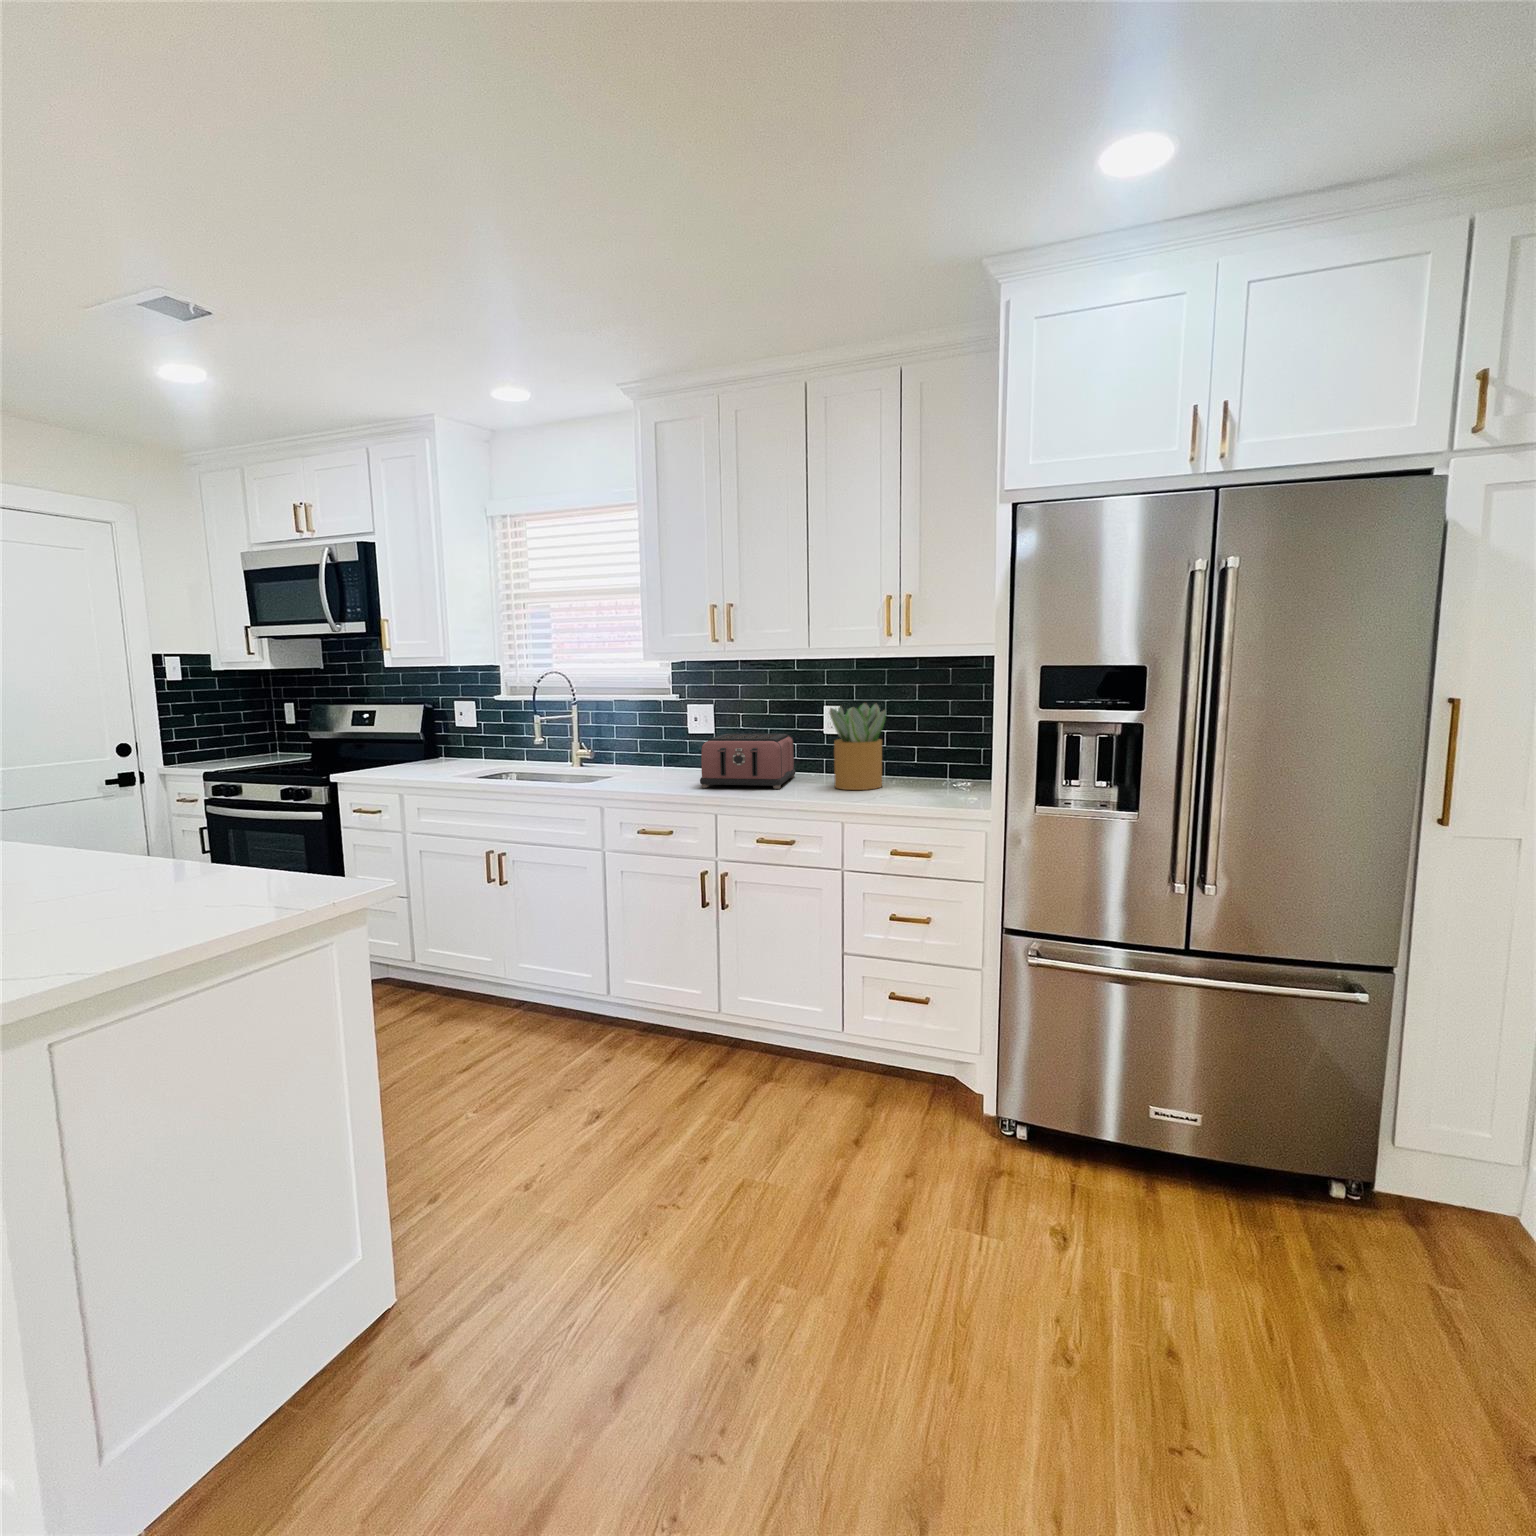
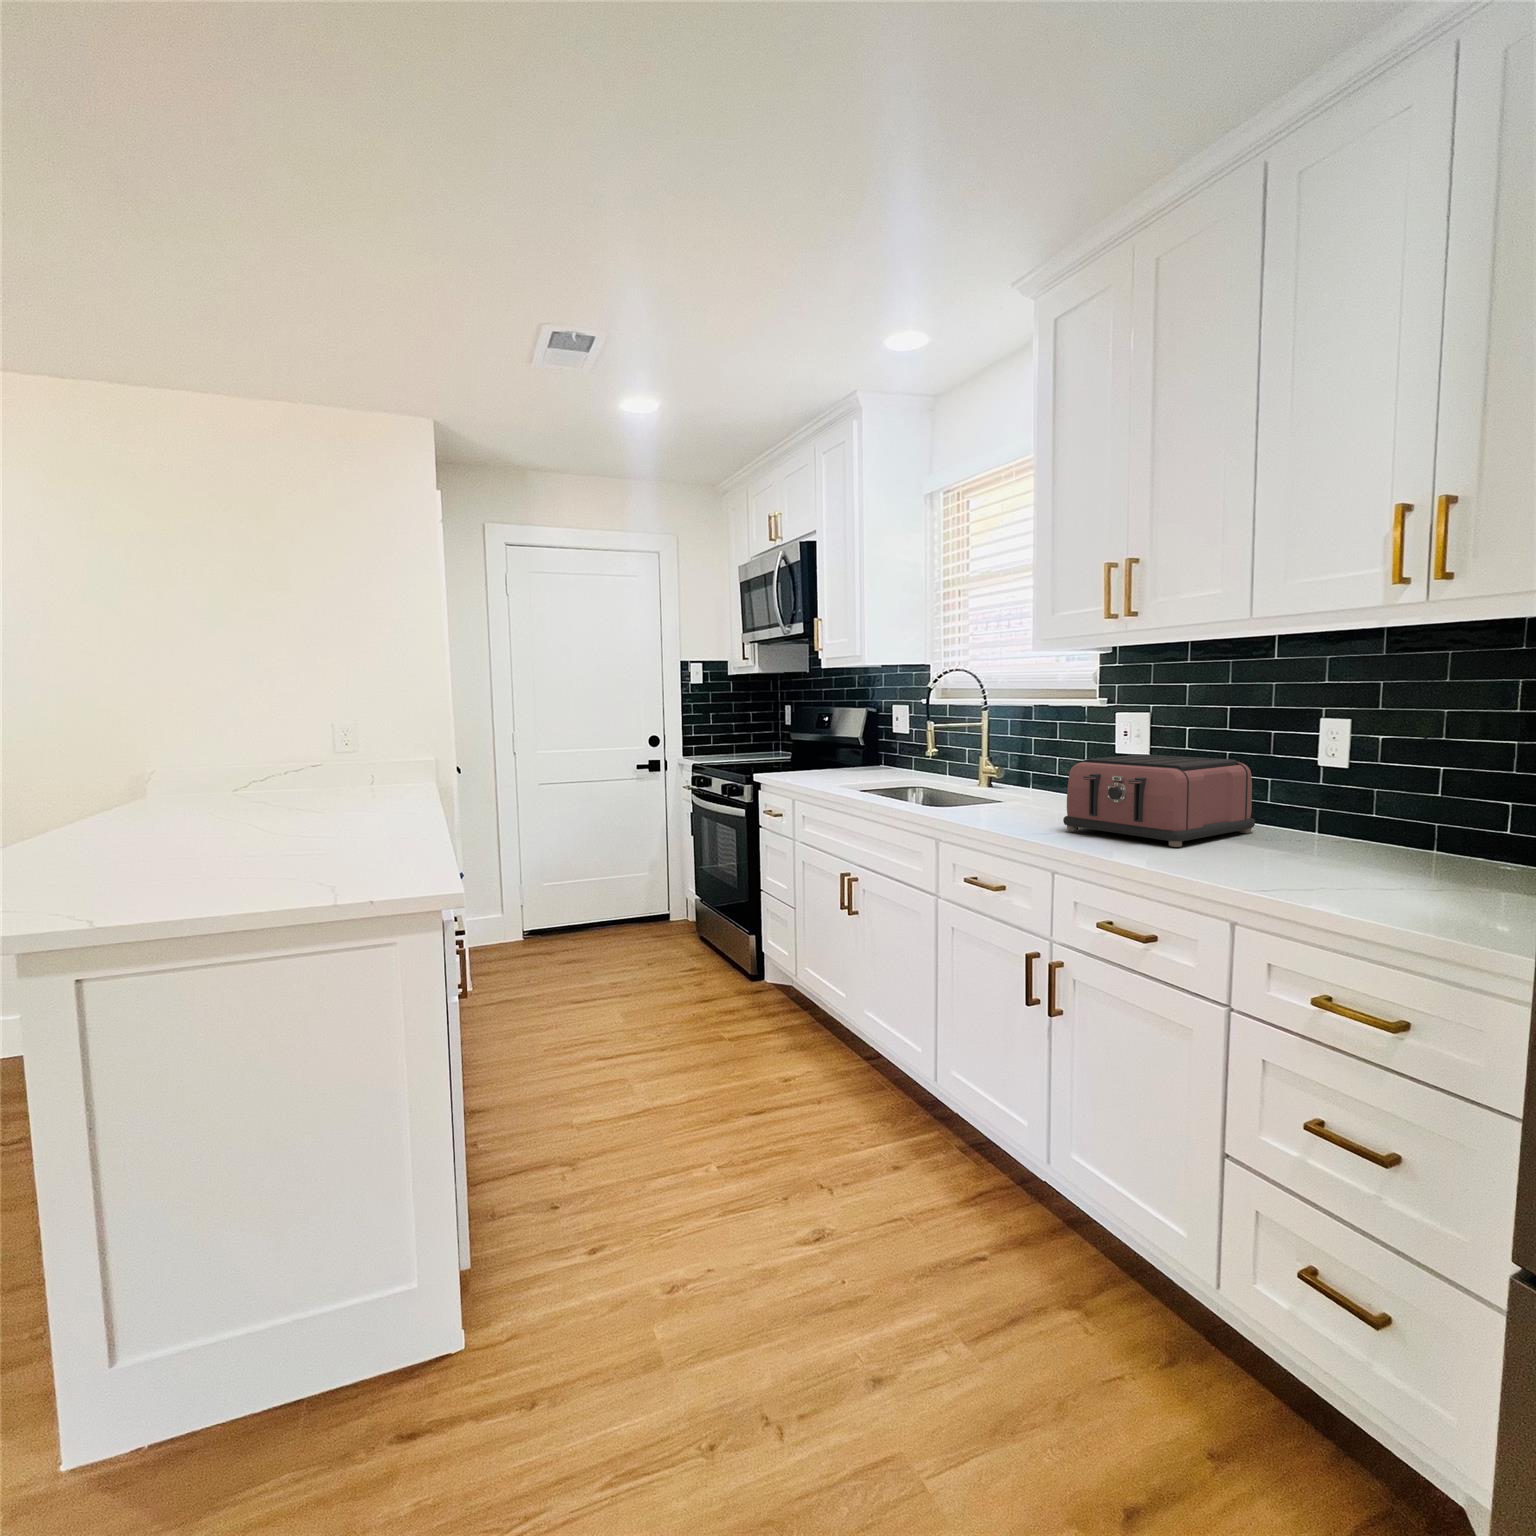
potted plant: present [829,703,886,790] -> none [1268,709,1402,872]

